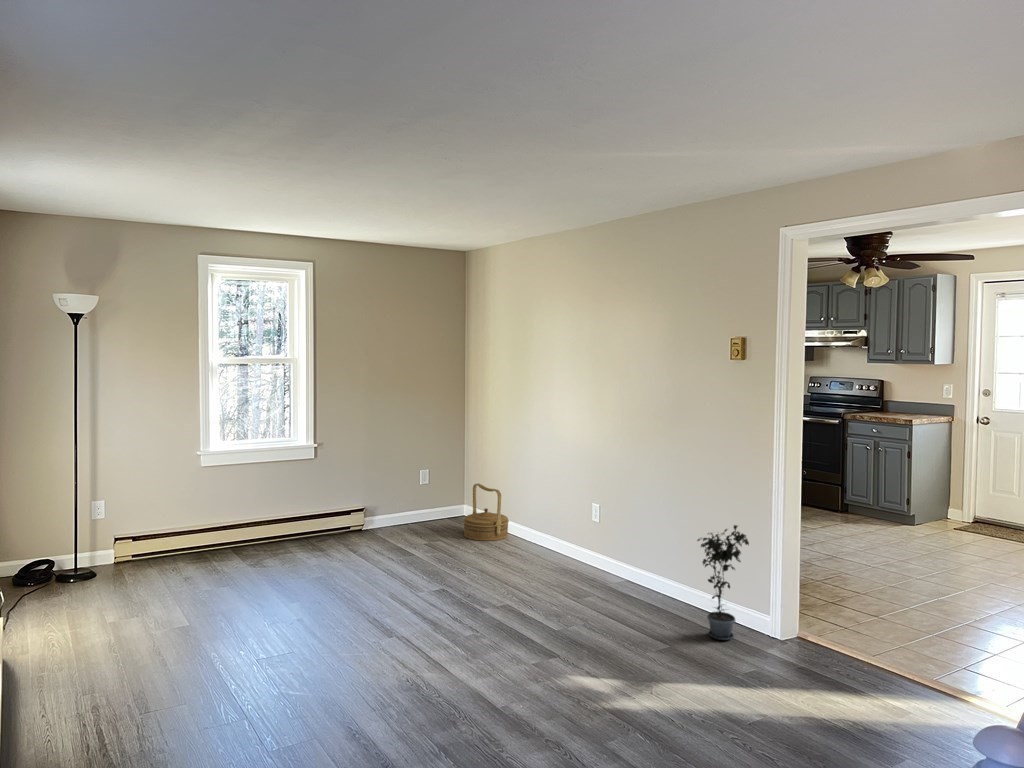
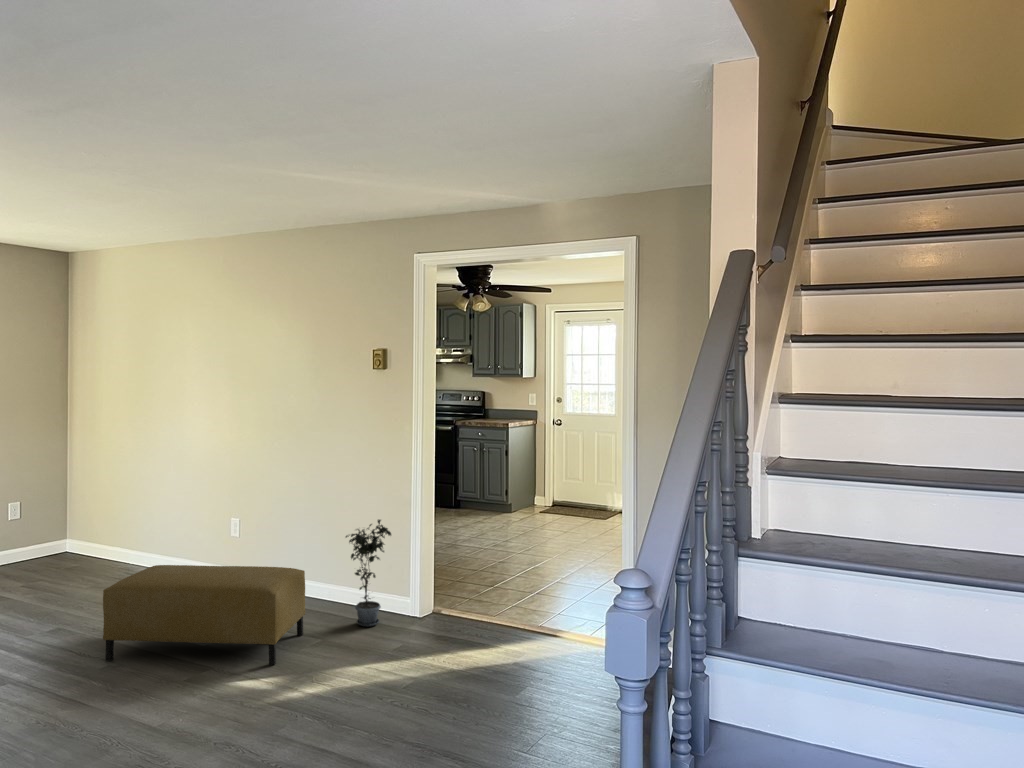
woven basket: present [463,484,509,541] -> none [72,512,130,575]
ottoman: none [469,544,654,665] -> present [103,565,305,665]

